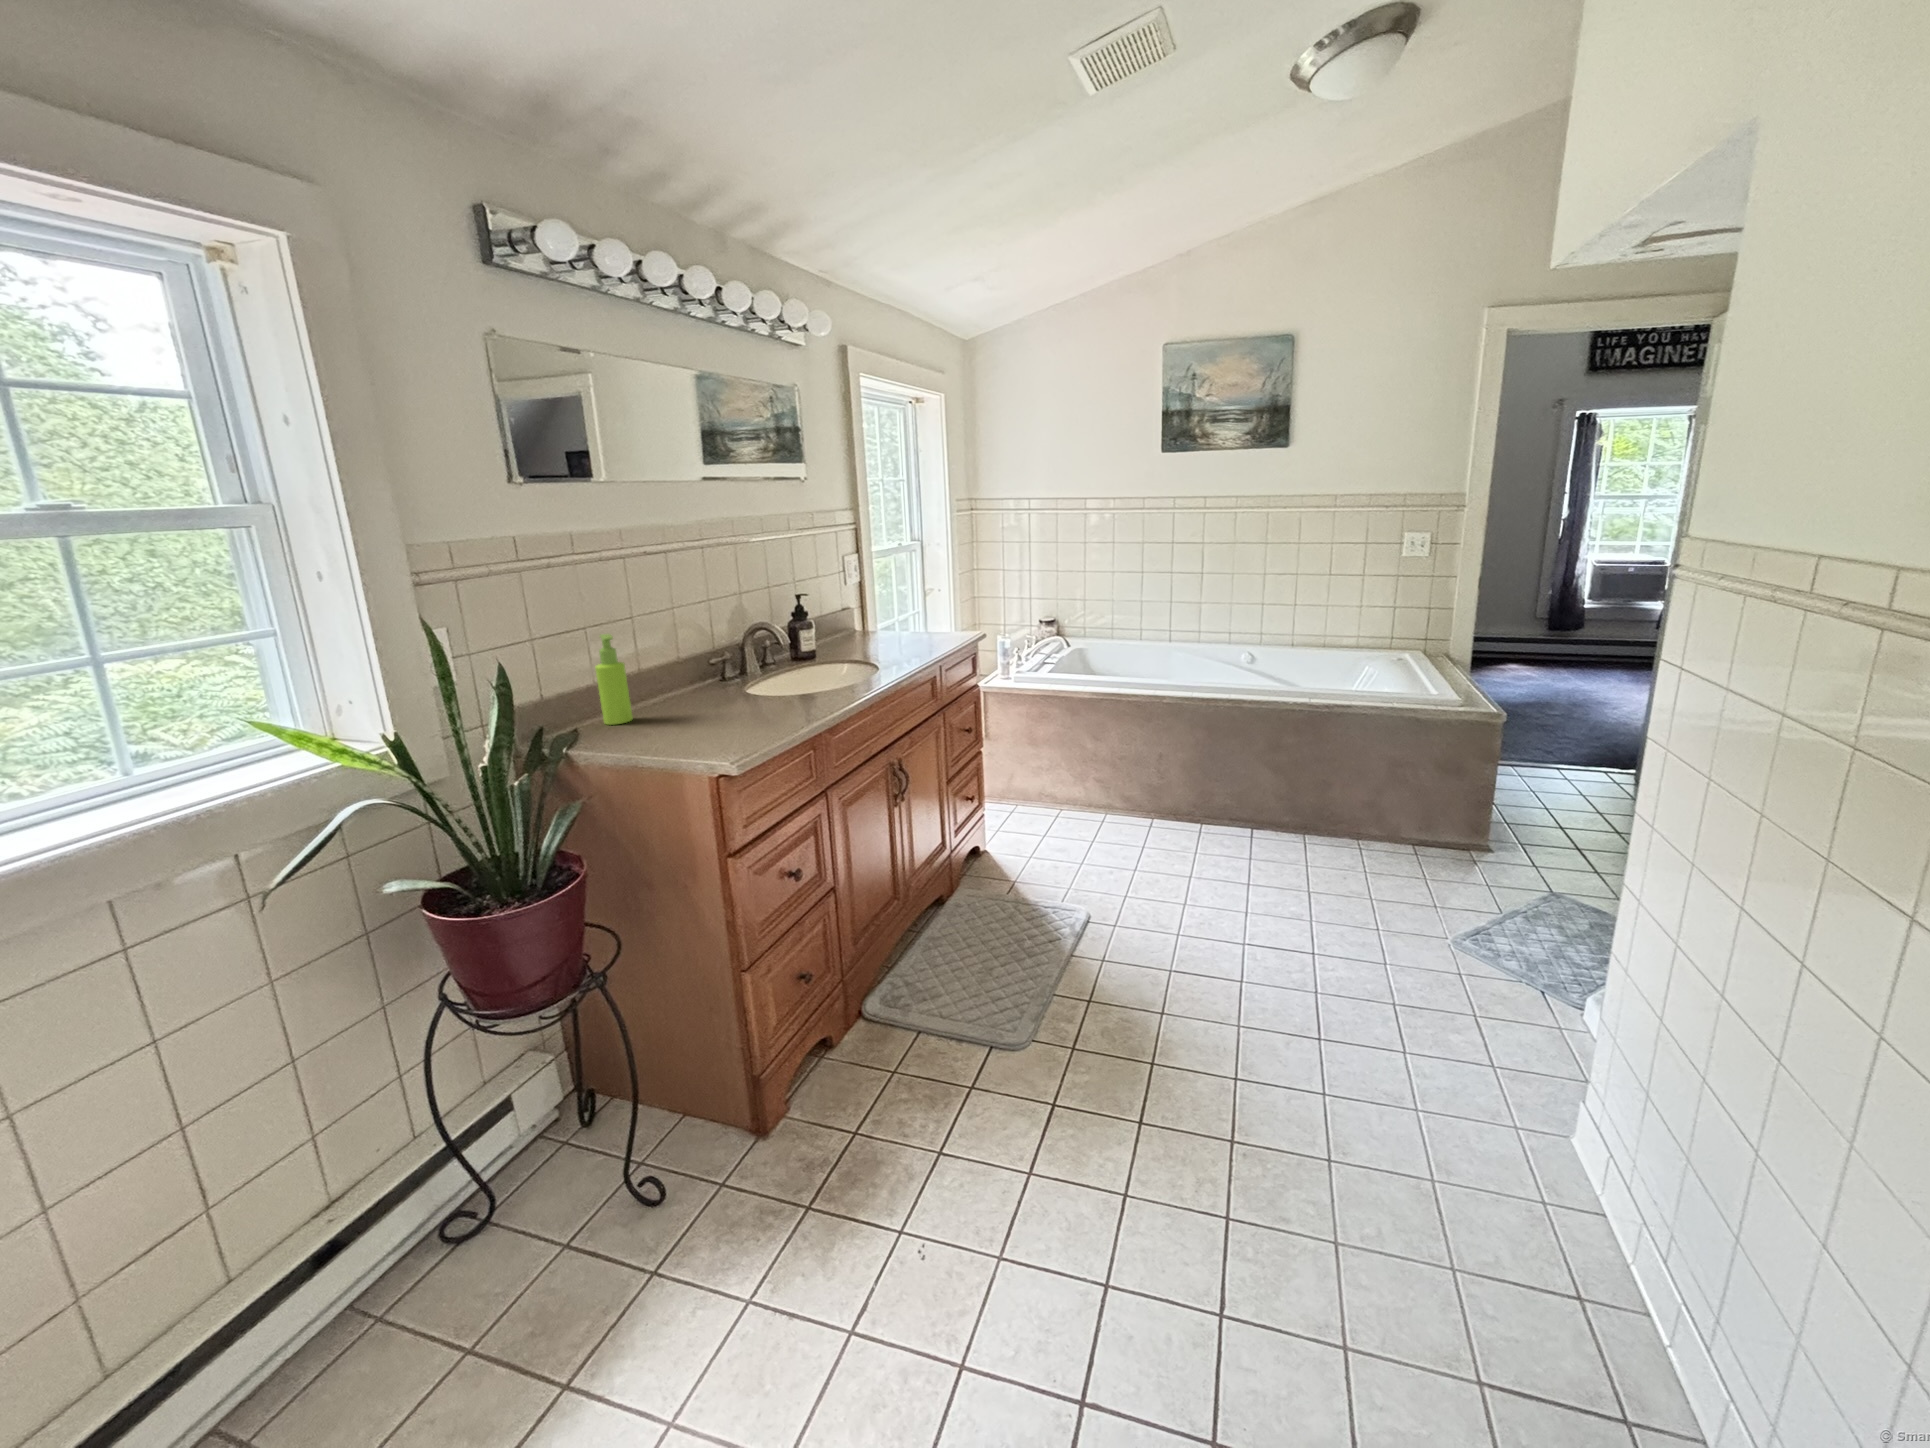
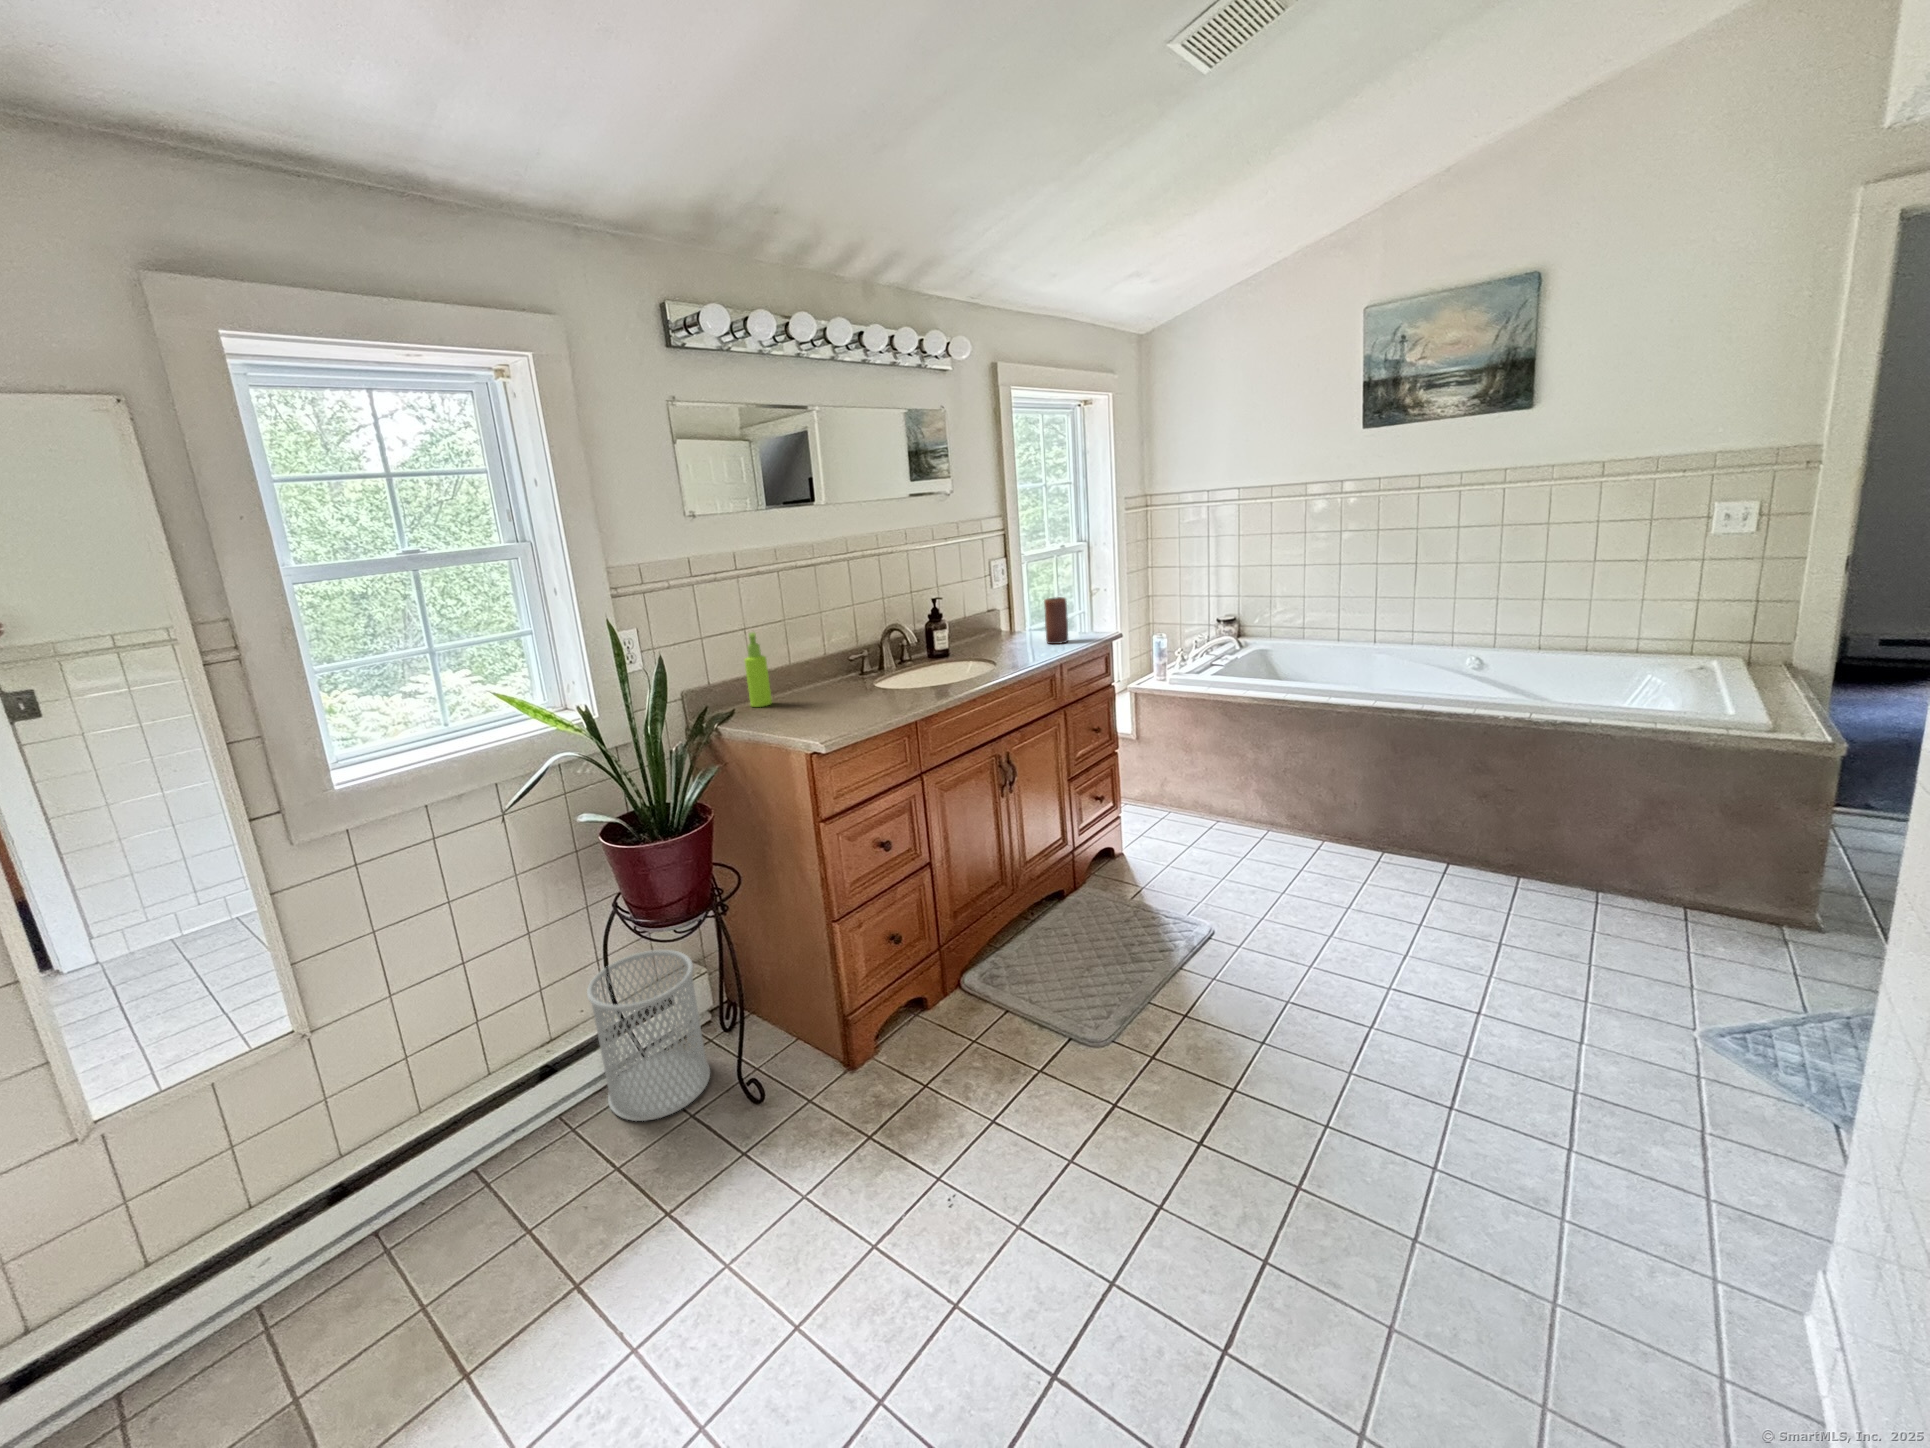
candle: none [915,596,940,644] -> present [1044,597,1068,644]
wastebasket: none [391,1043,578,1281] -> present [587,950,710,1121]

